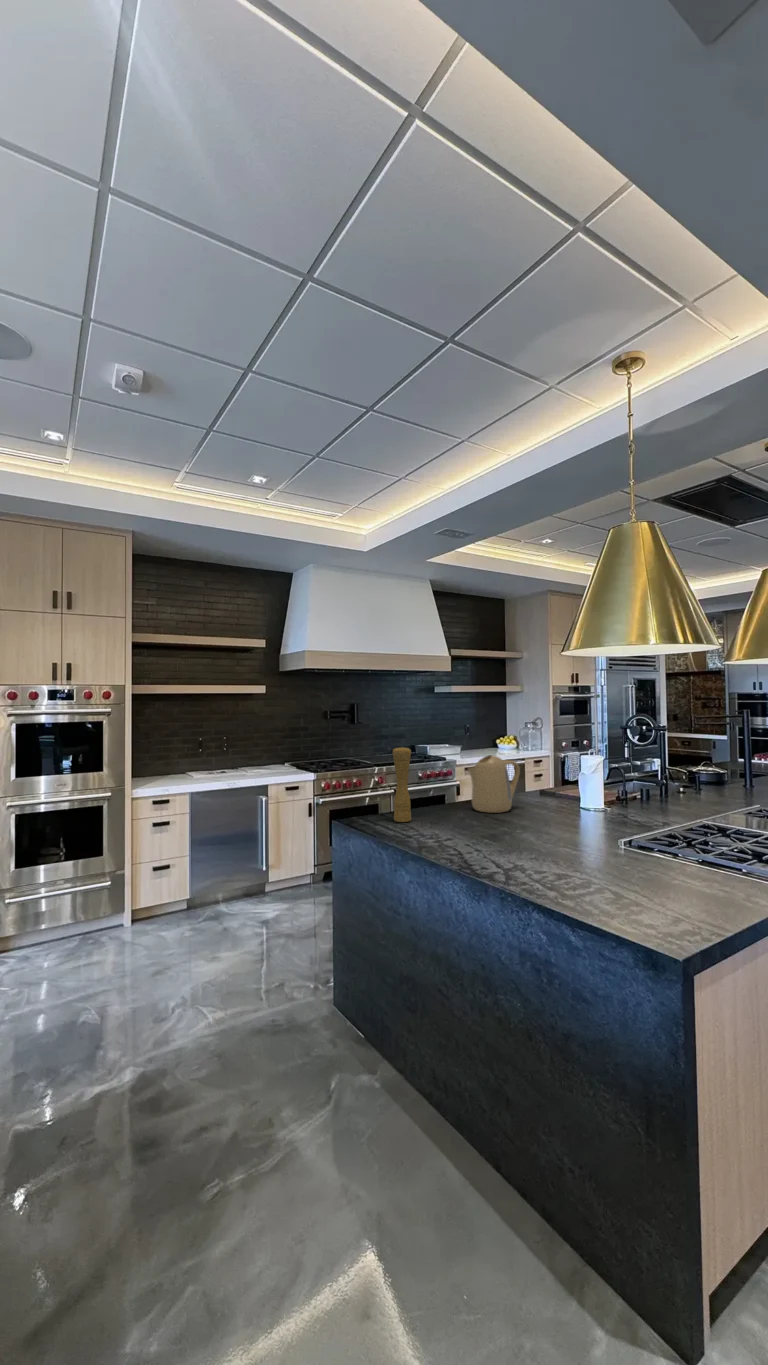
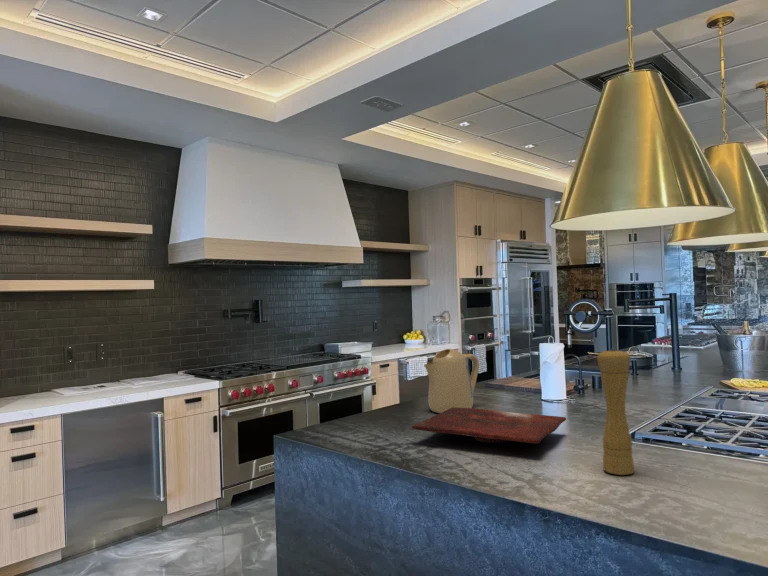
pepper mill: present [393,746,411,822] -> present [597,349,634,475]
cutting board: none [439,806,577,840] -> present [412,407,566,444]

